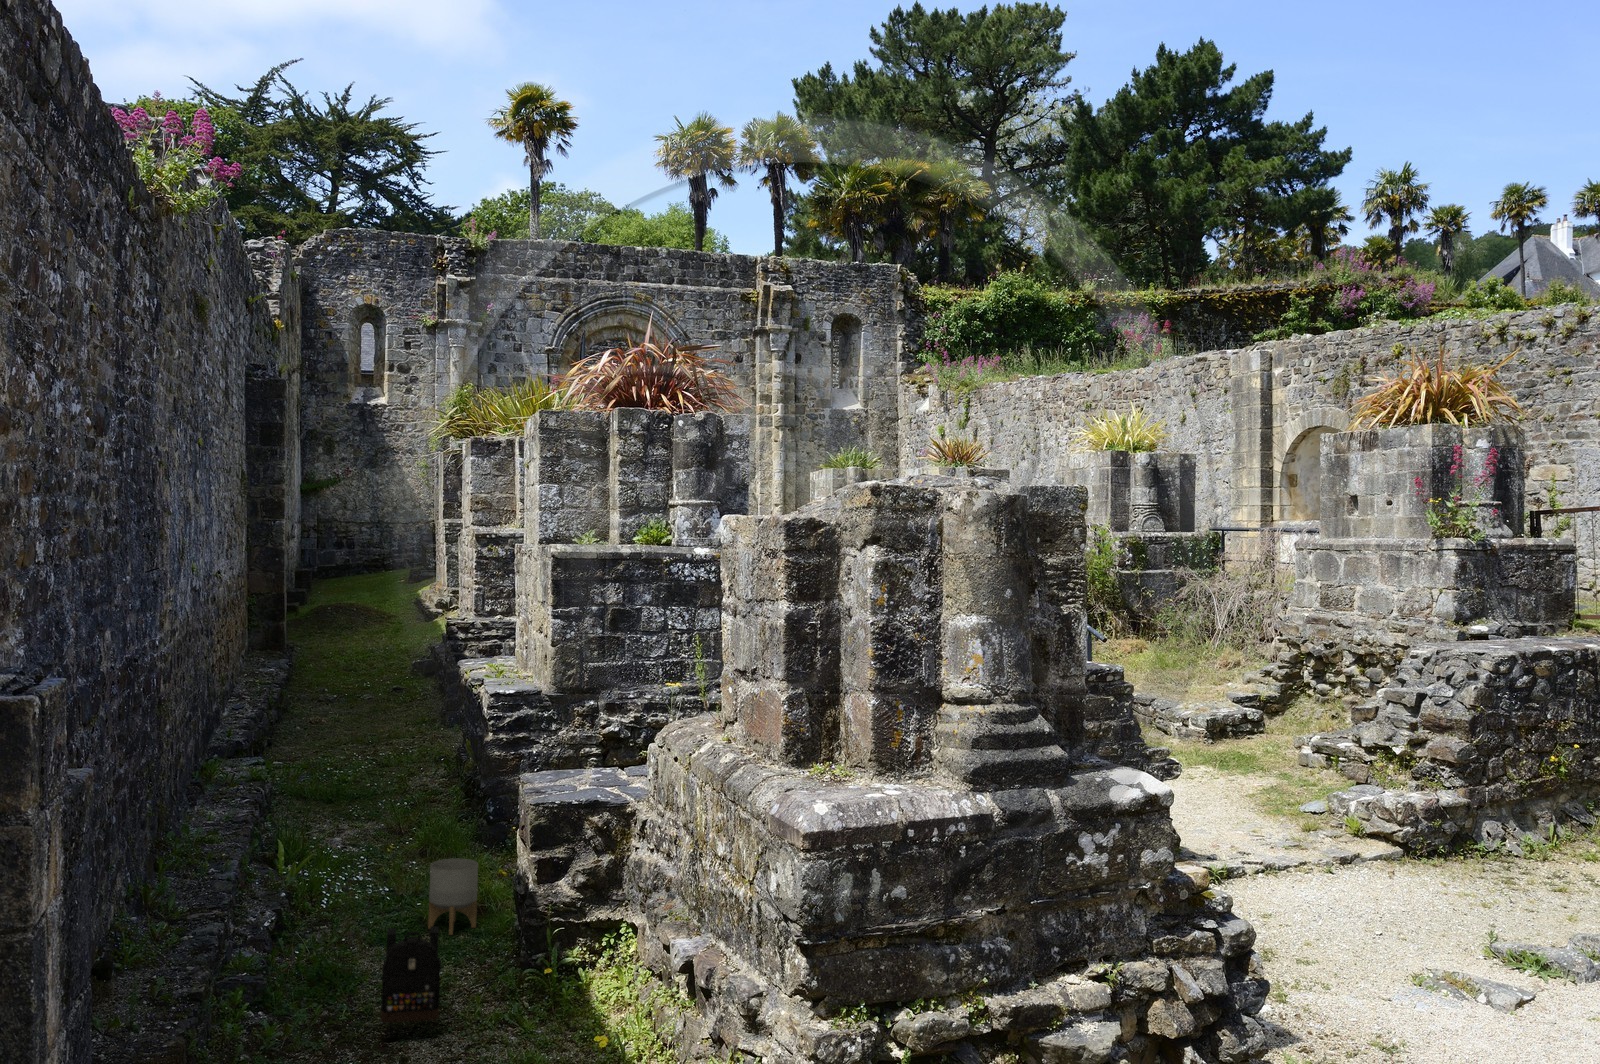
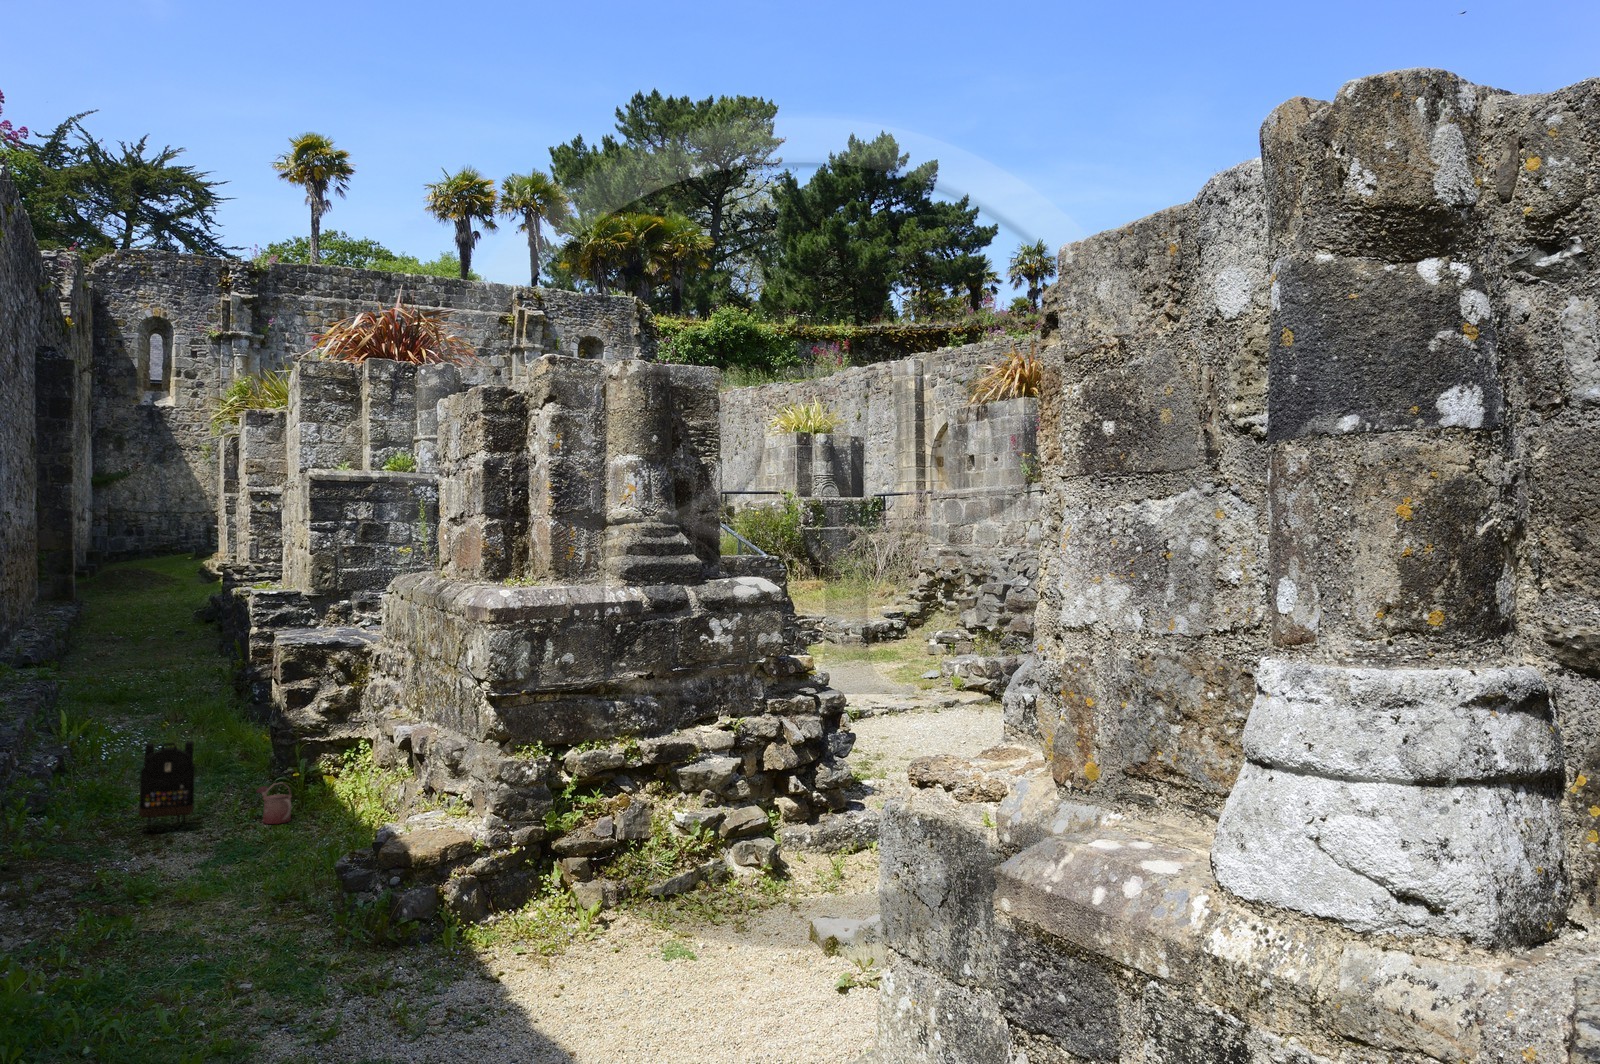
planter: present [428,859,478,935] -> none [189,713,236,774]
watering can: none [508,984,550,1037] -> present [256,782,292,824]

